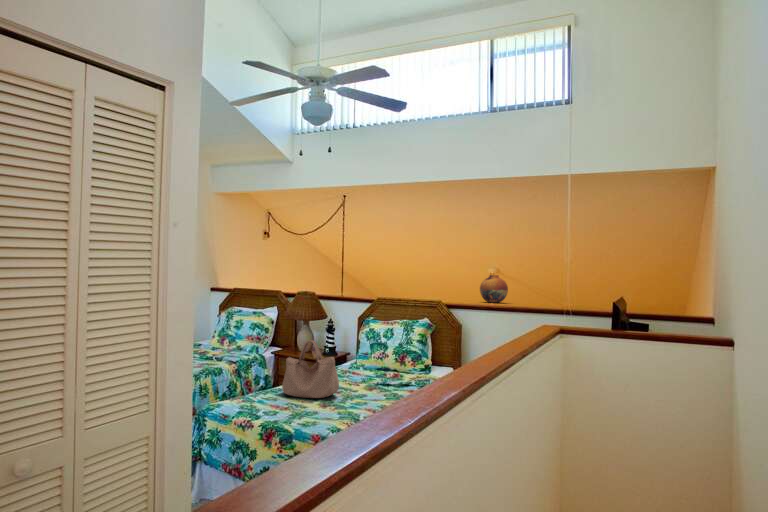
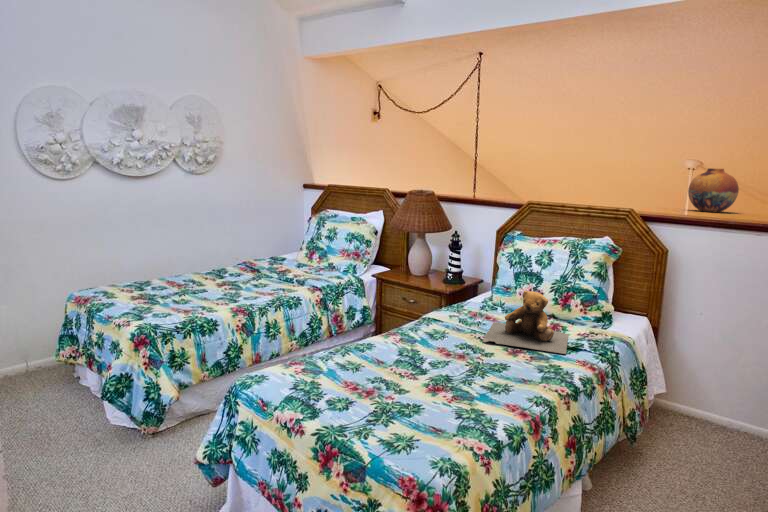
handbag: present [282,340,339,398] -> none [374,272,462,366]
teddy bear: none [351,352,404,388] -> present [483,291,568,354]

